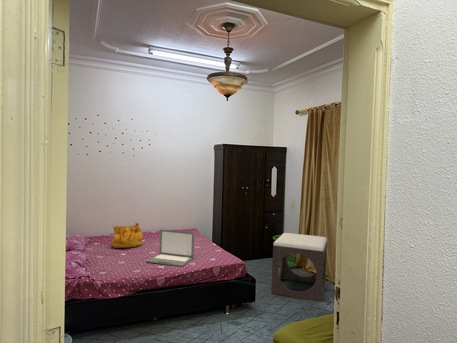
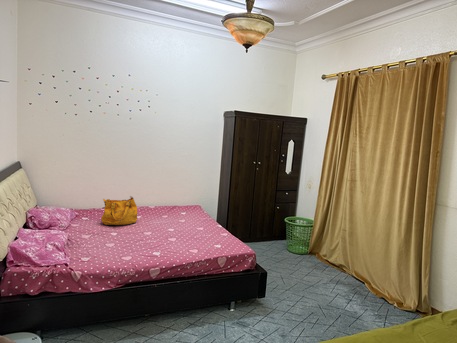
laptop: present [146,230,194,267] -> none [139,207,198,255]
footstool: present [271,233,327,302] -> none [283,217,351,301]

